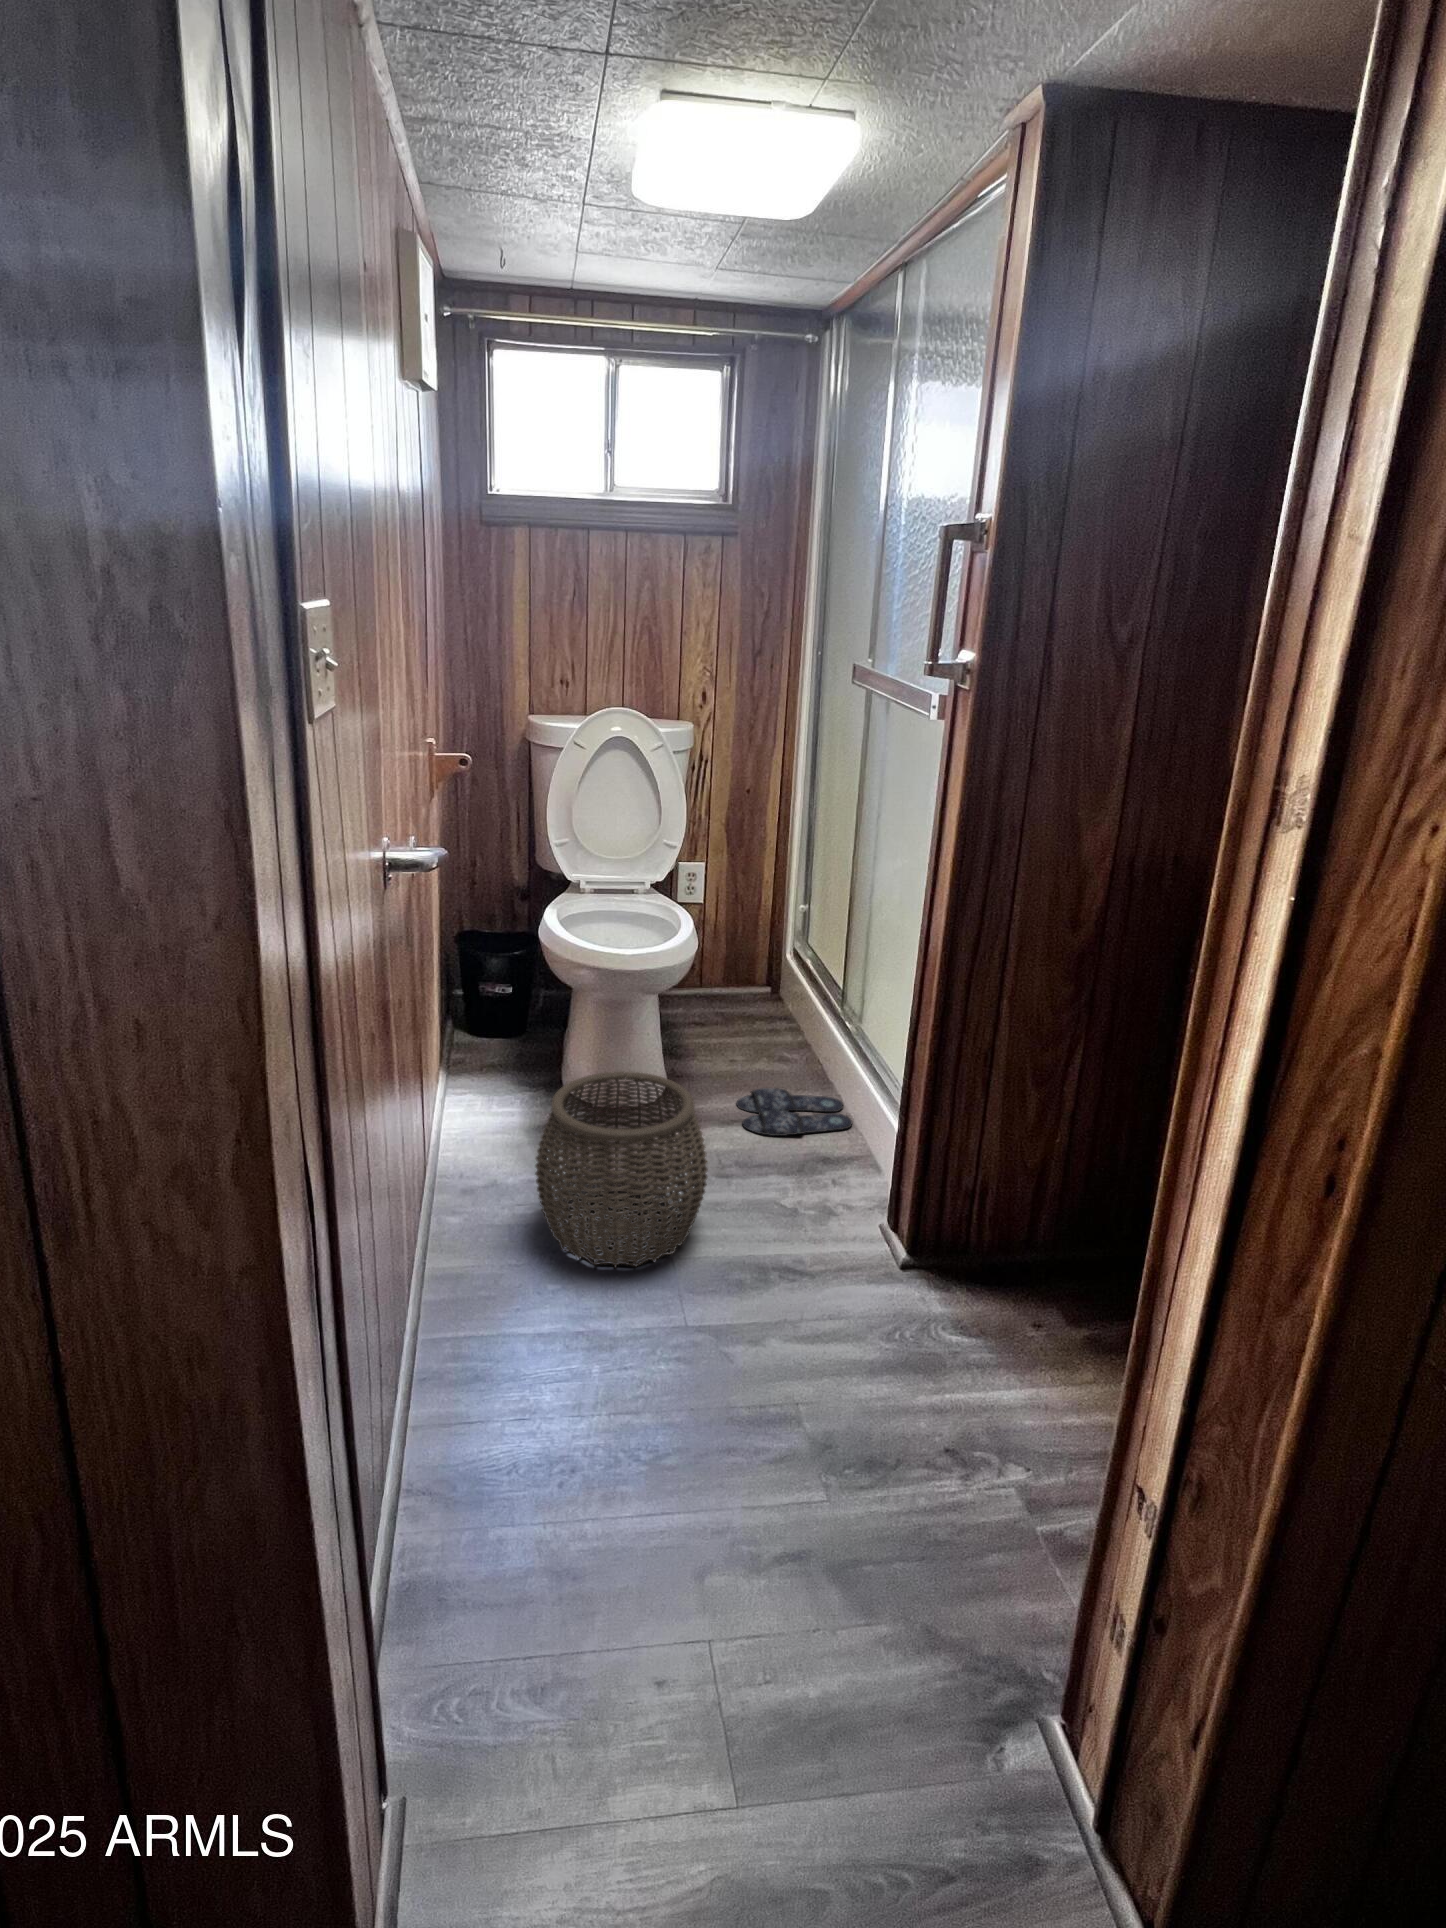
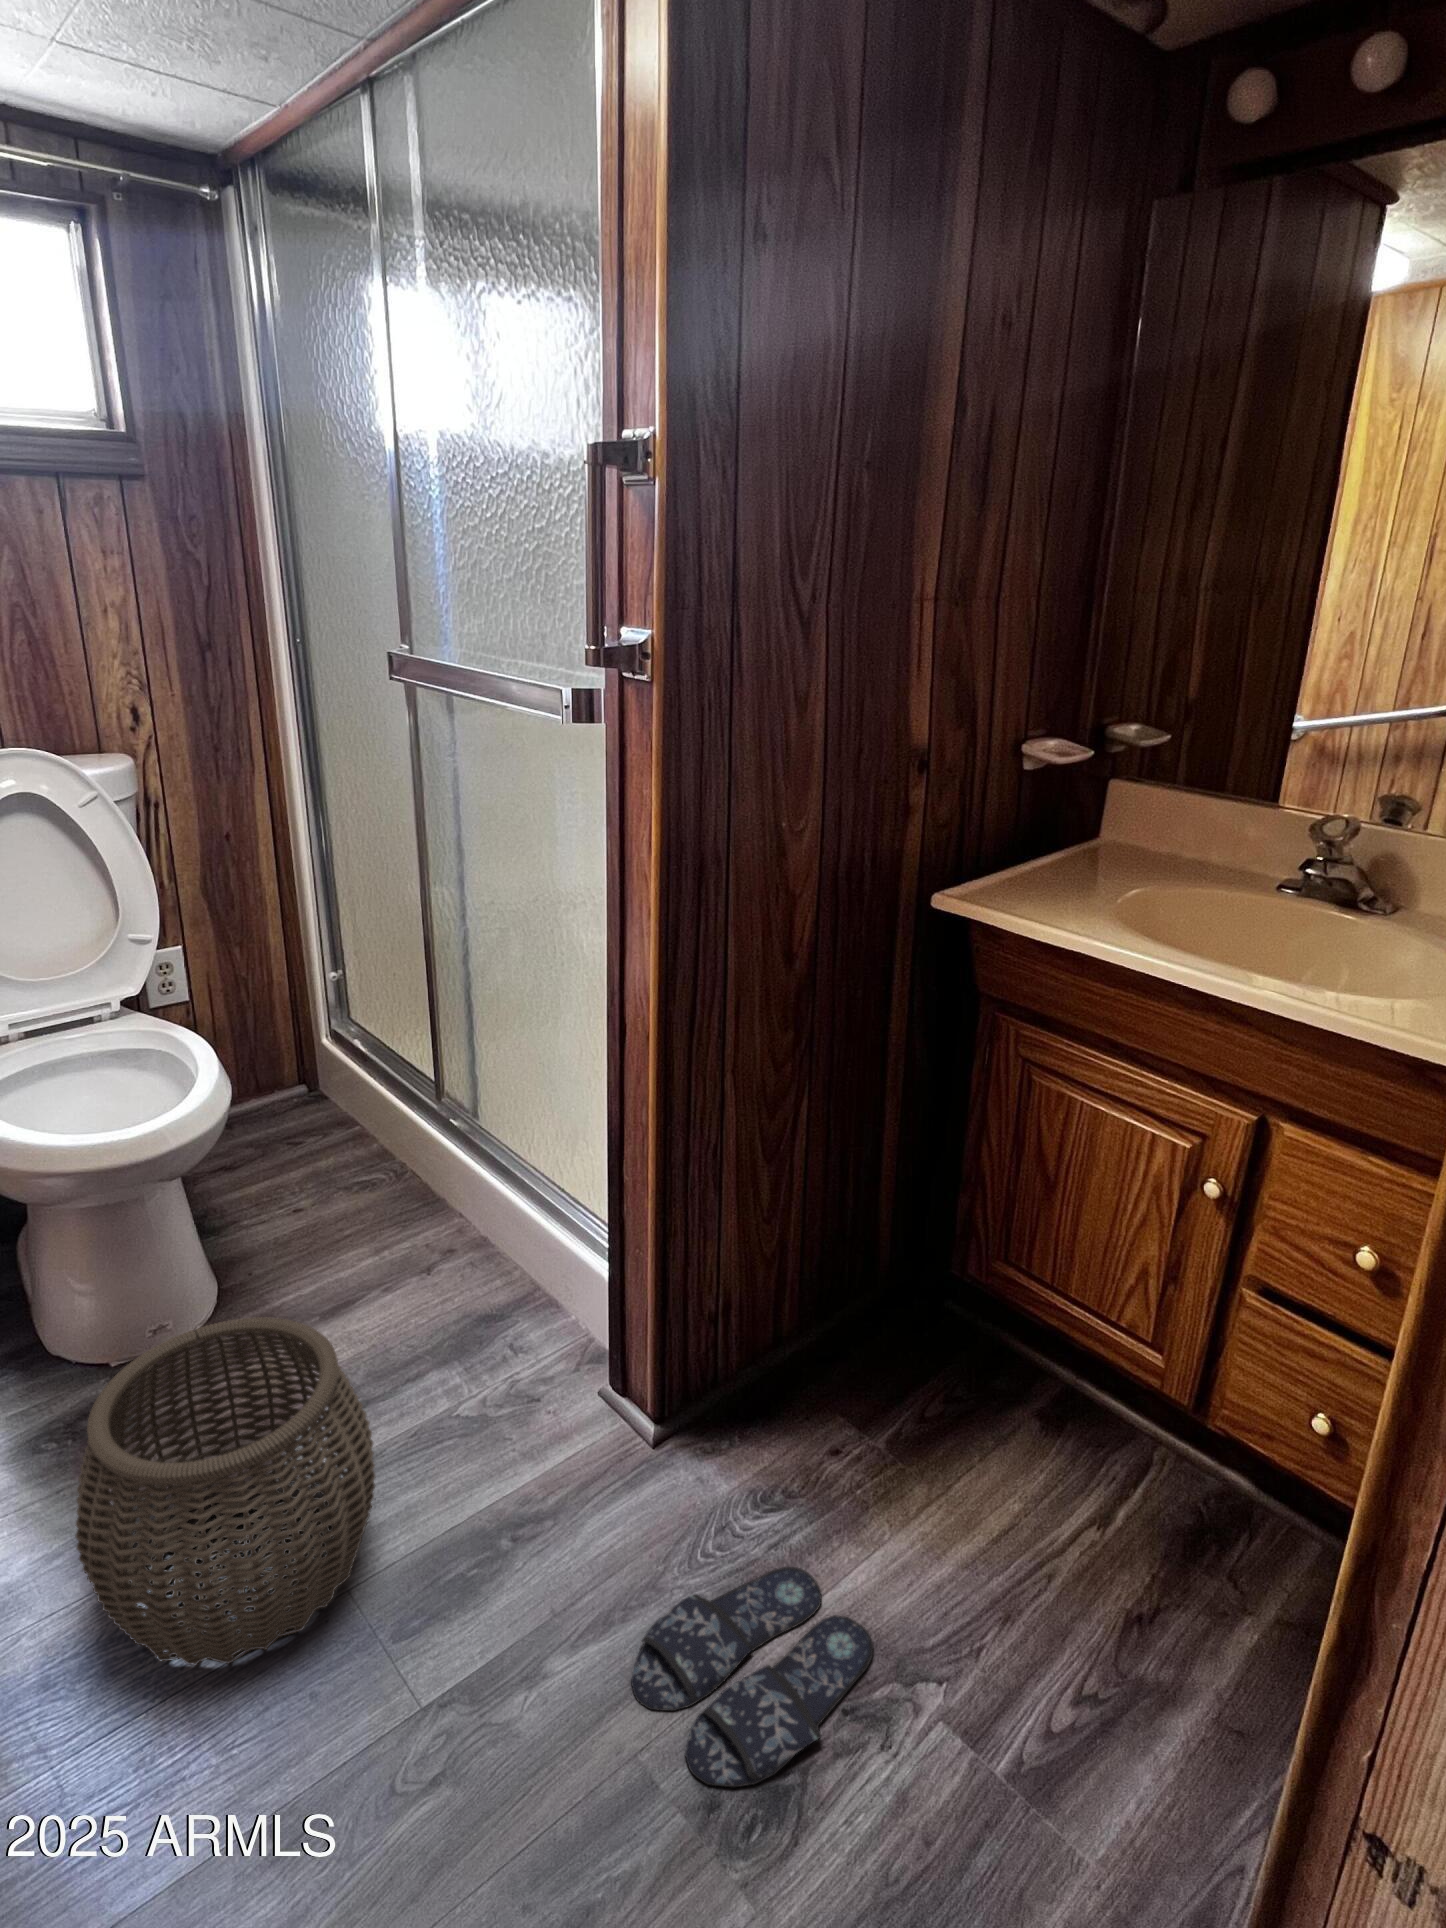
slippers: present [736,1088,853,1136] -> present [631,1567,873,1787]

